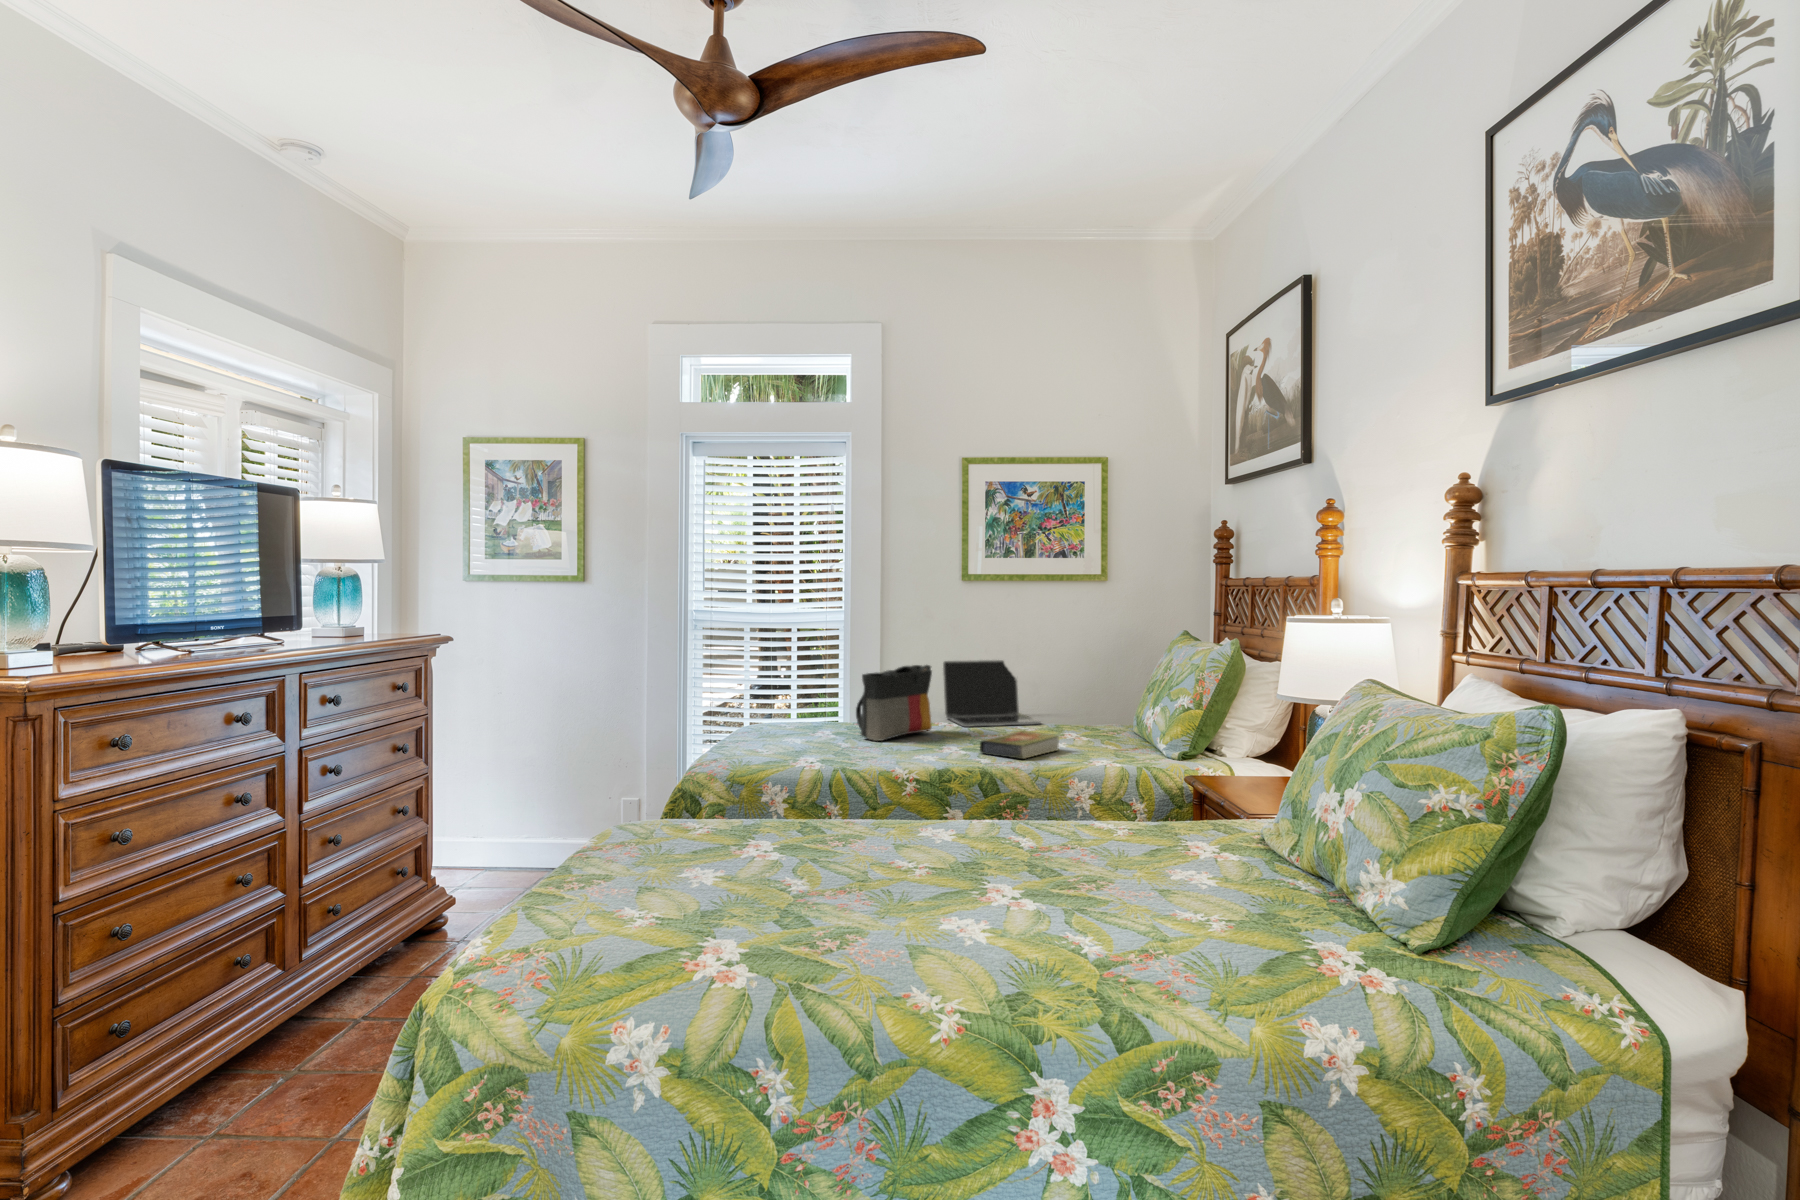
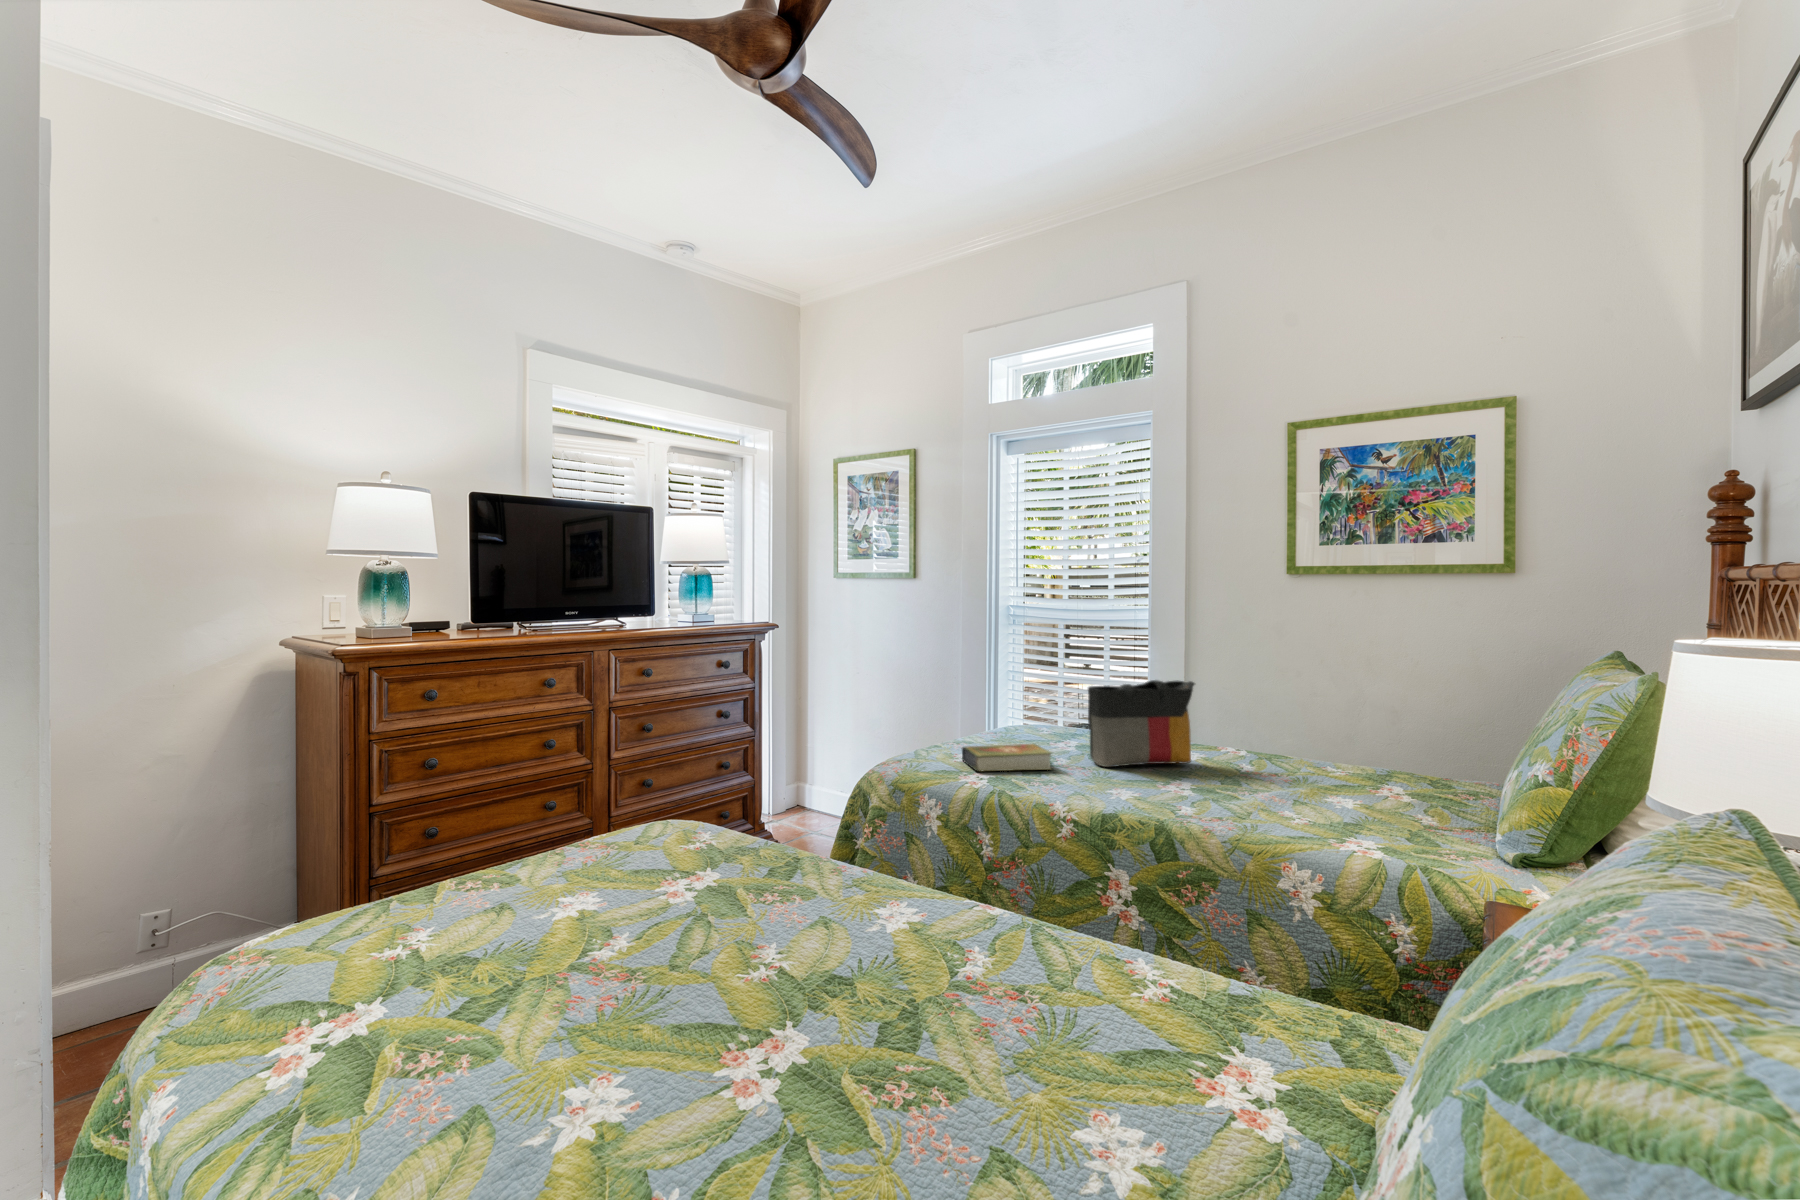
laptop: present [943,660,1041,727] -> none [1251,679,1378,776]
book: present [980,731,1059,759] -> present [962,744,1052,771]

